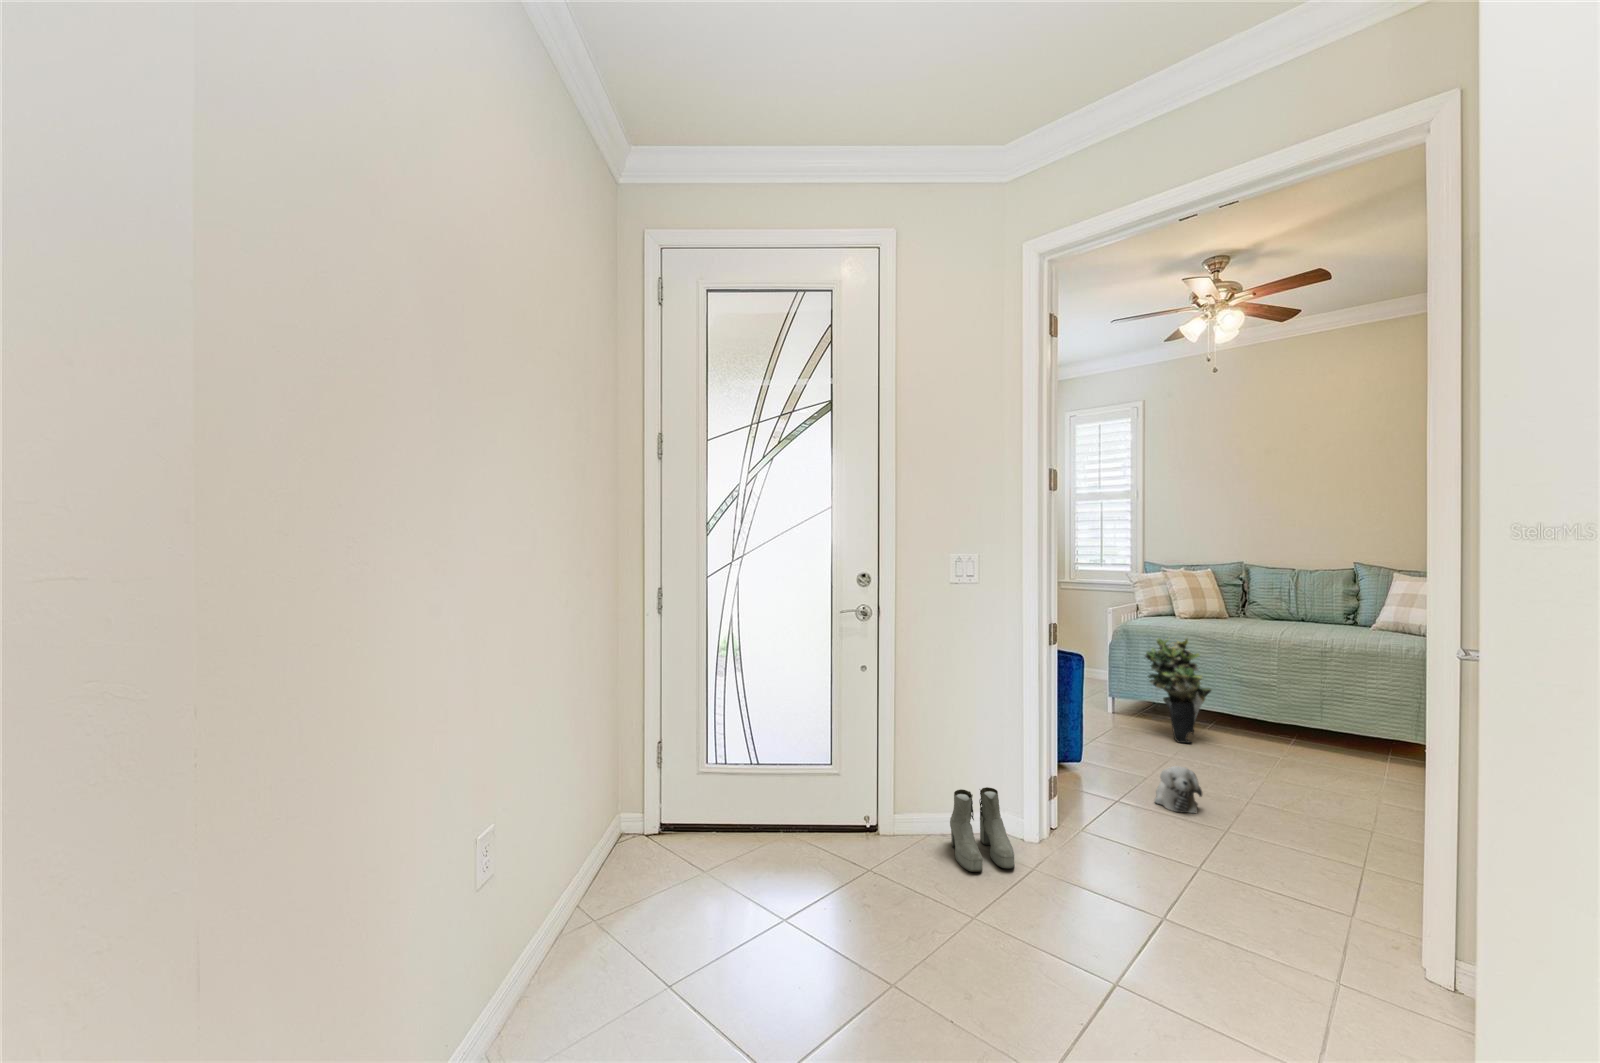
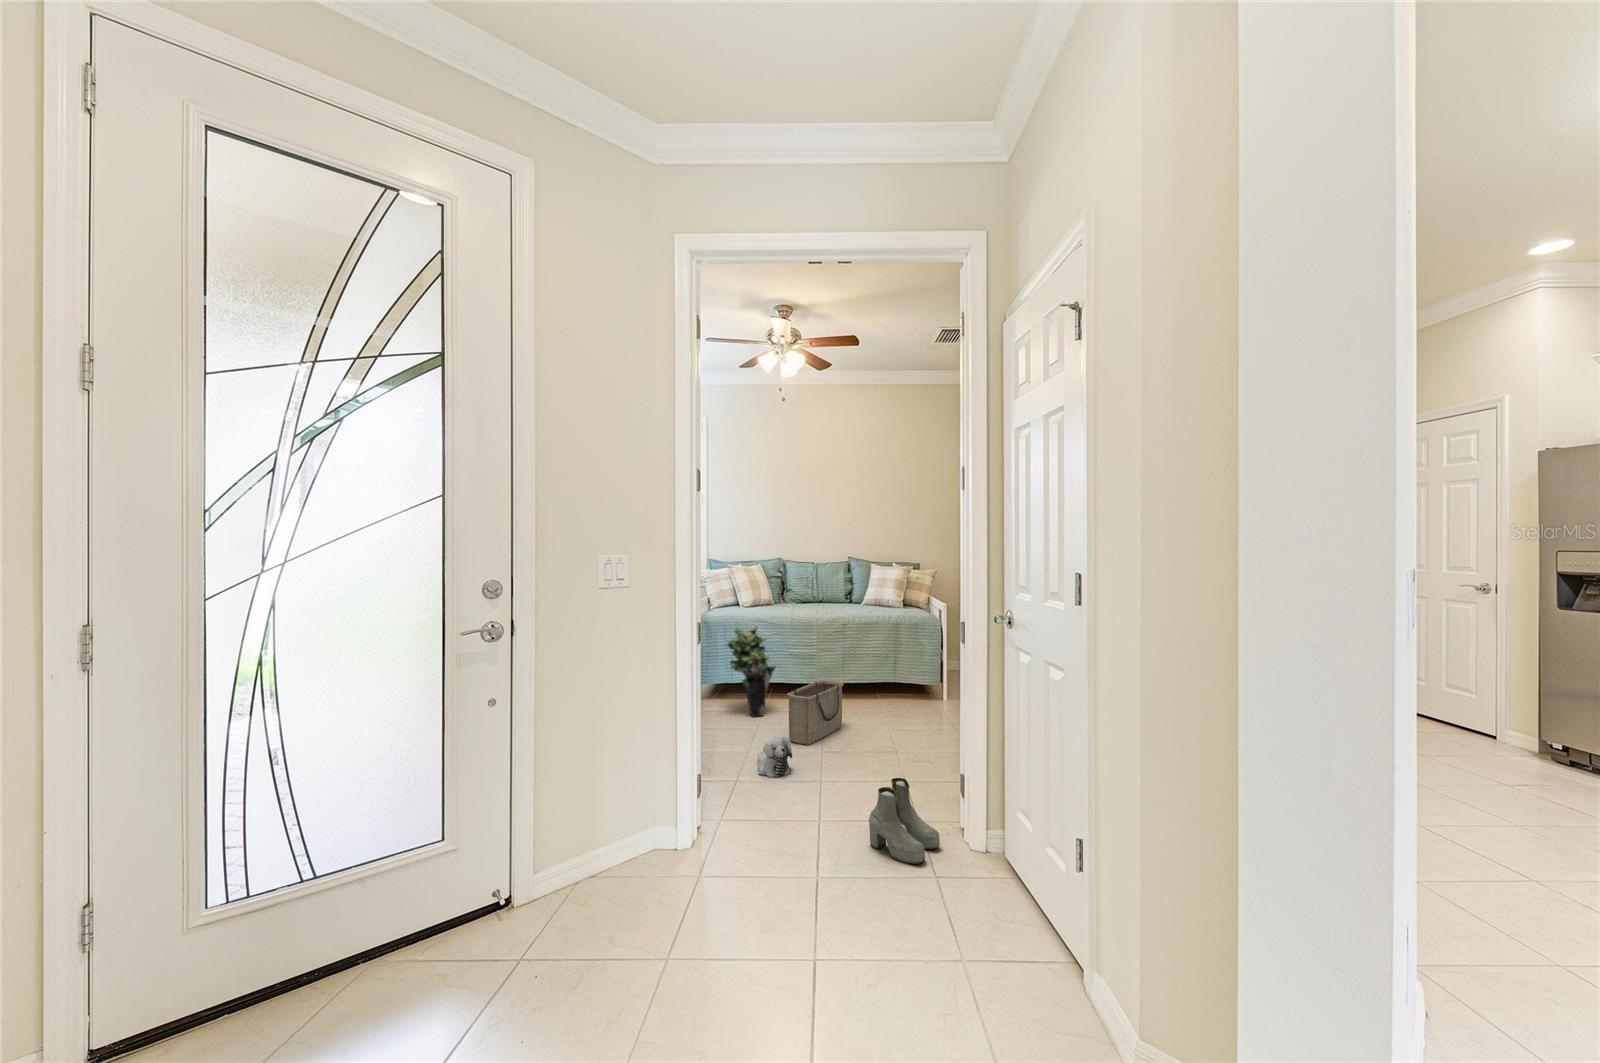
basket: none [1209,717,1308,790] -> present [787,680,844,745]
boots: present [950,787,1015,872] -> present [869,778,940,864]

